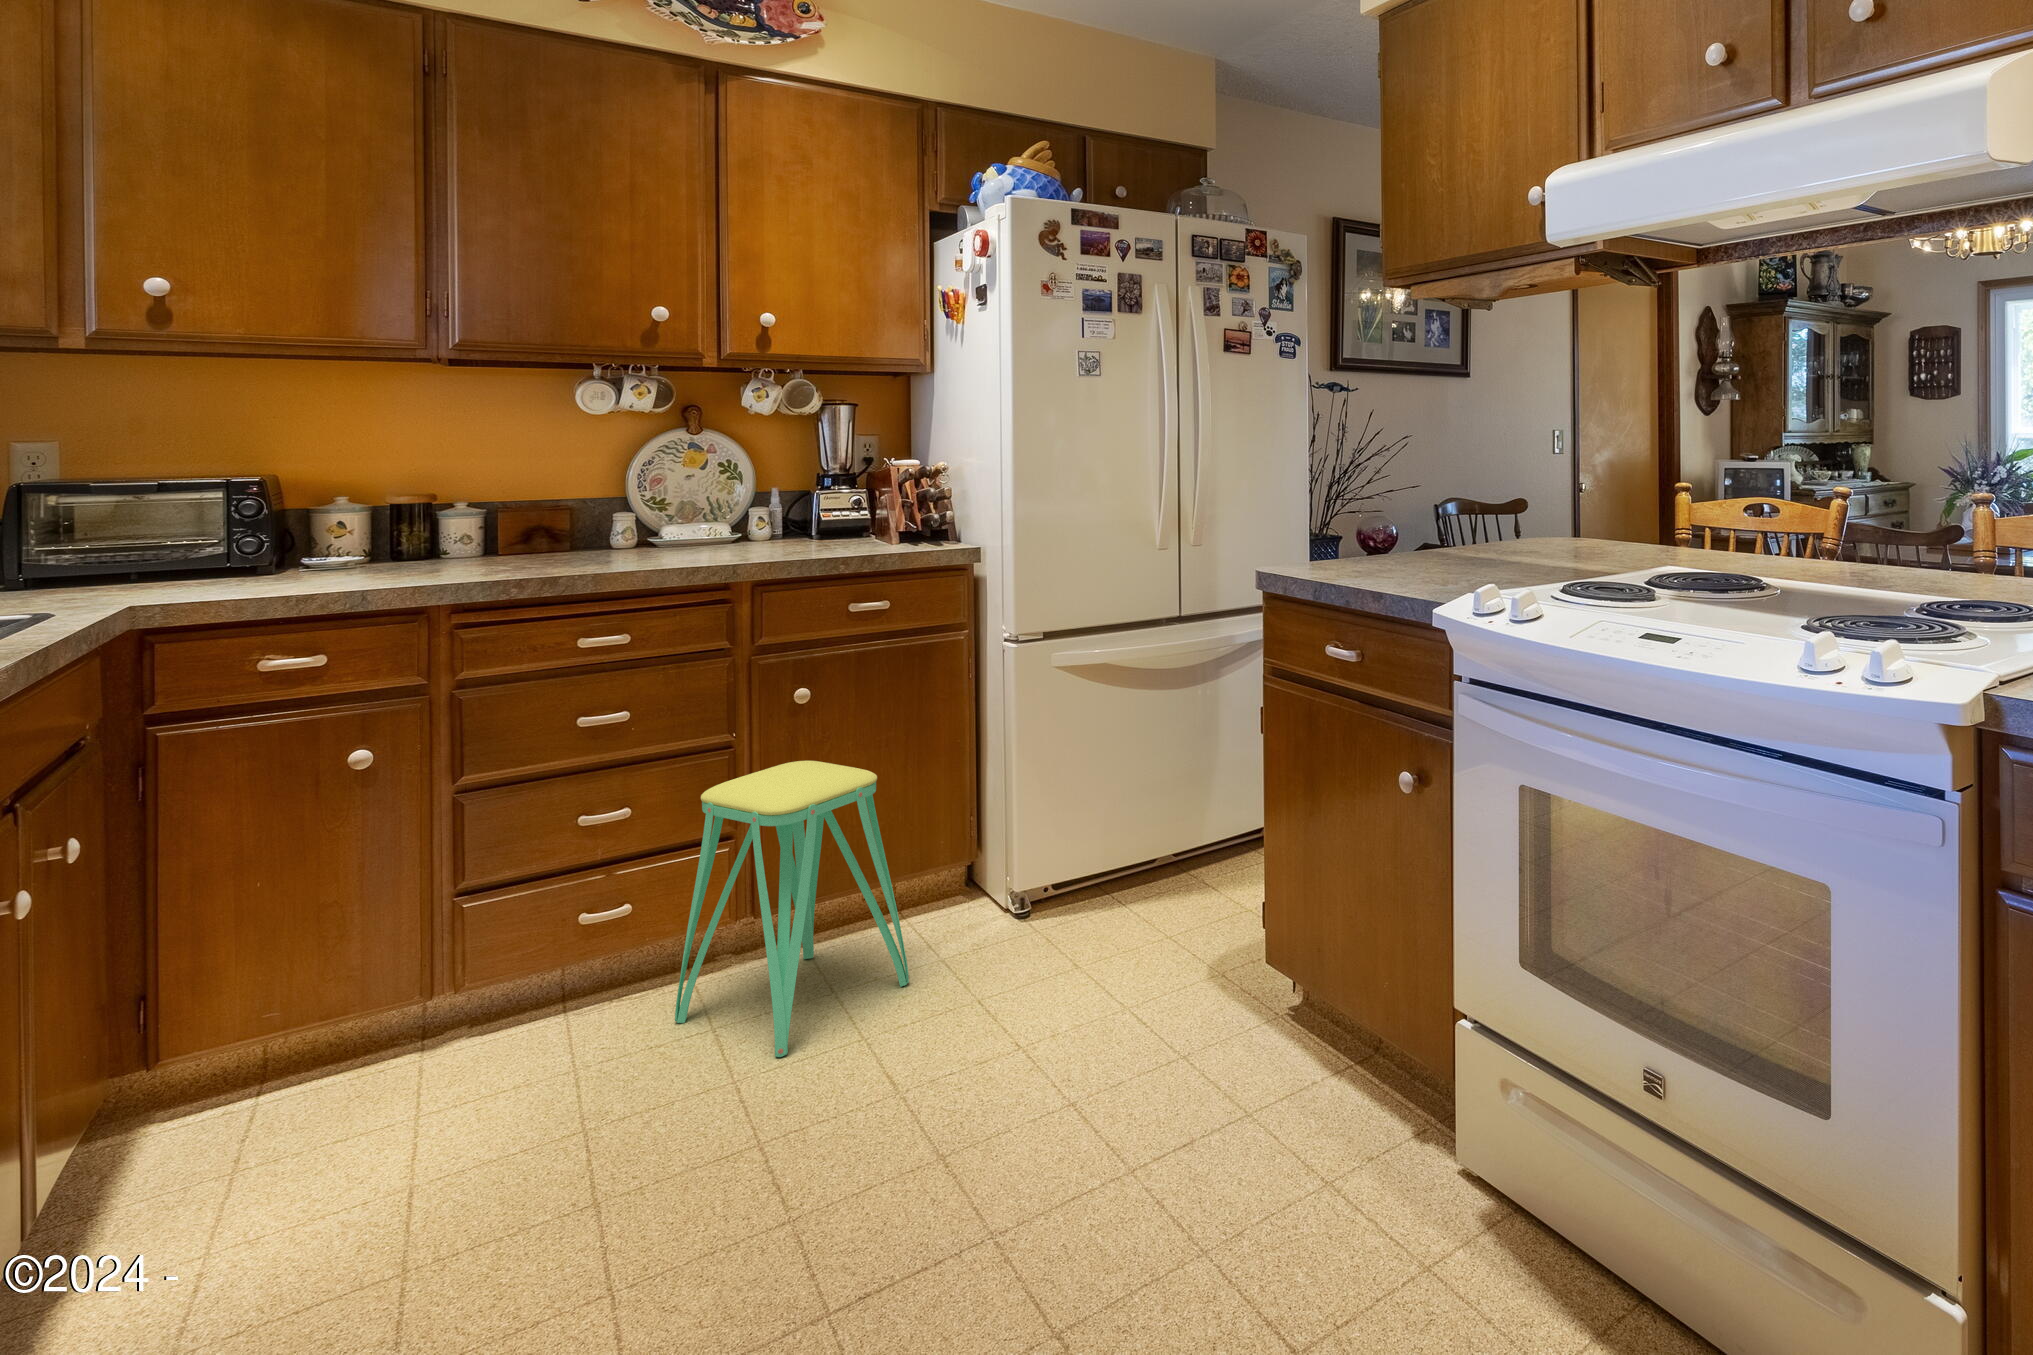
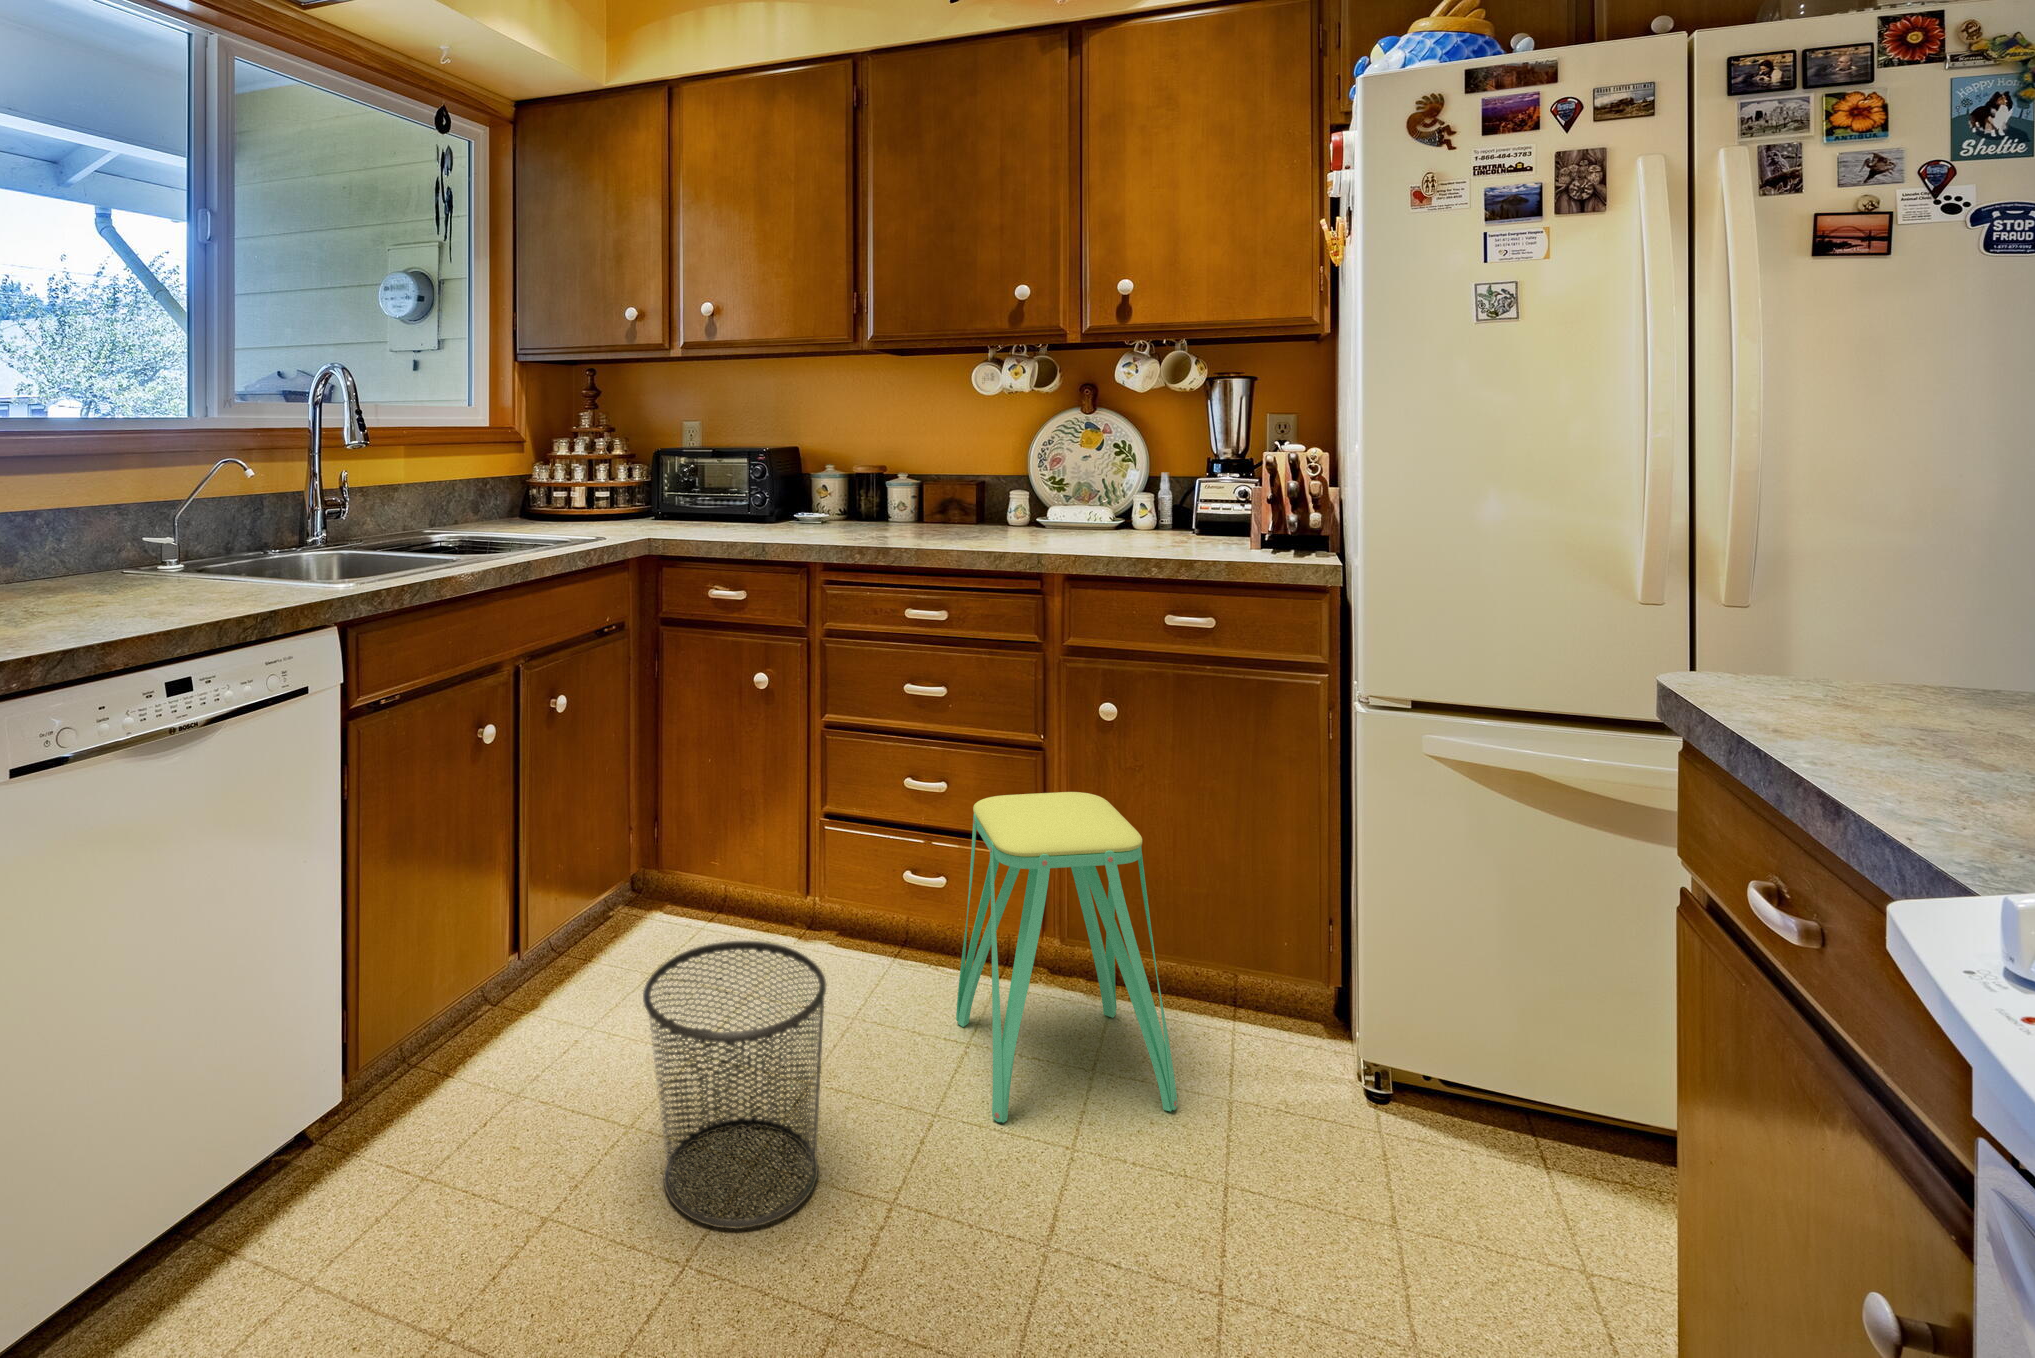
waste bin: none [429,969,670,1280] -> present [643,941,826,1229]

